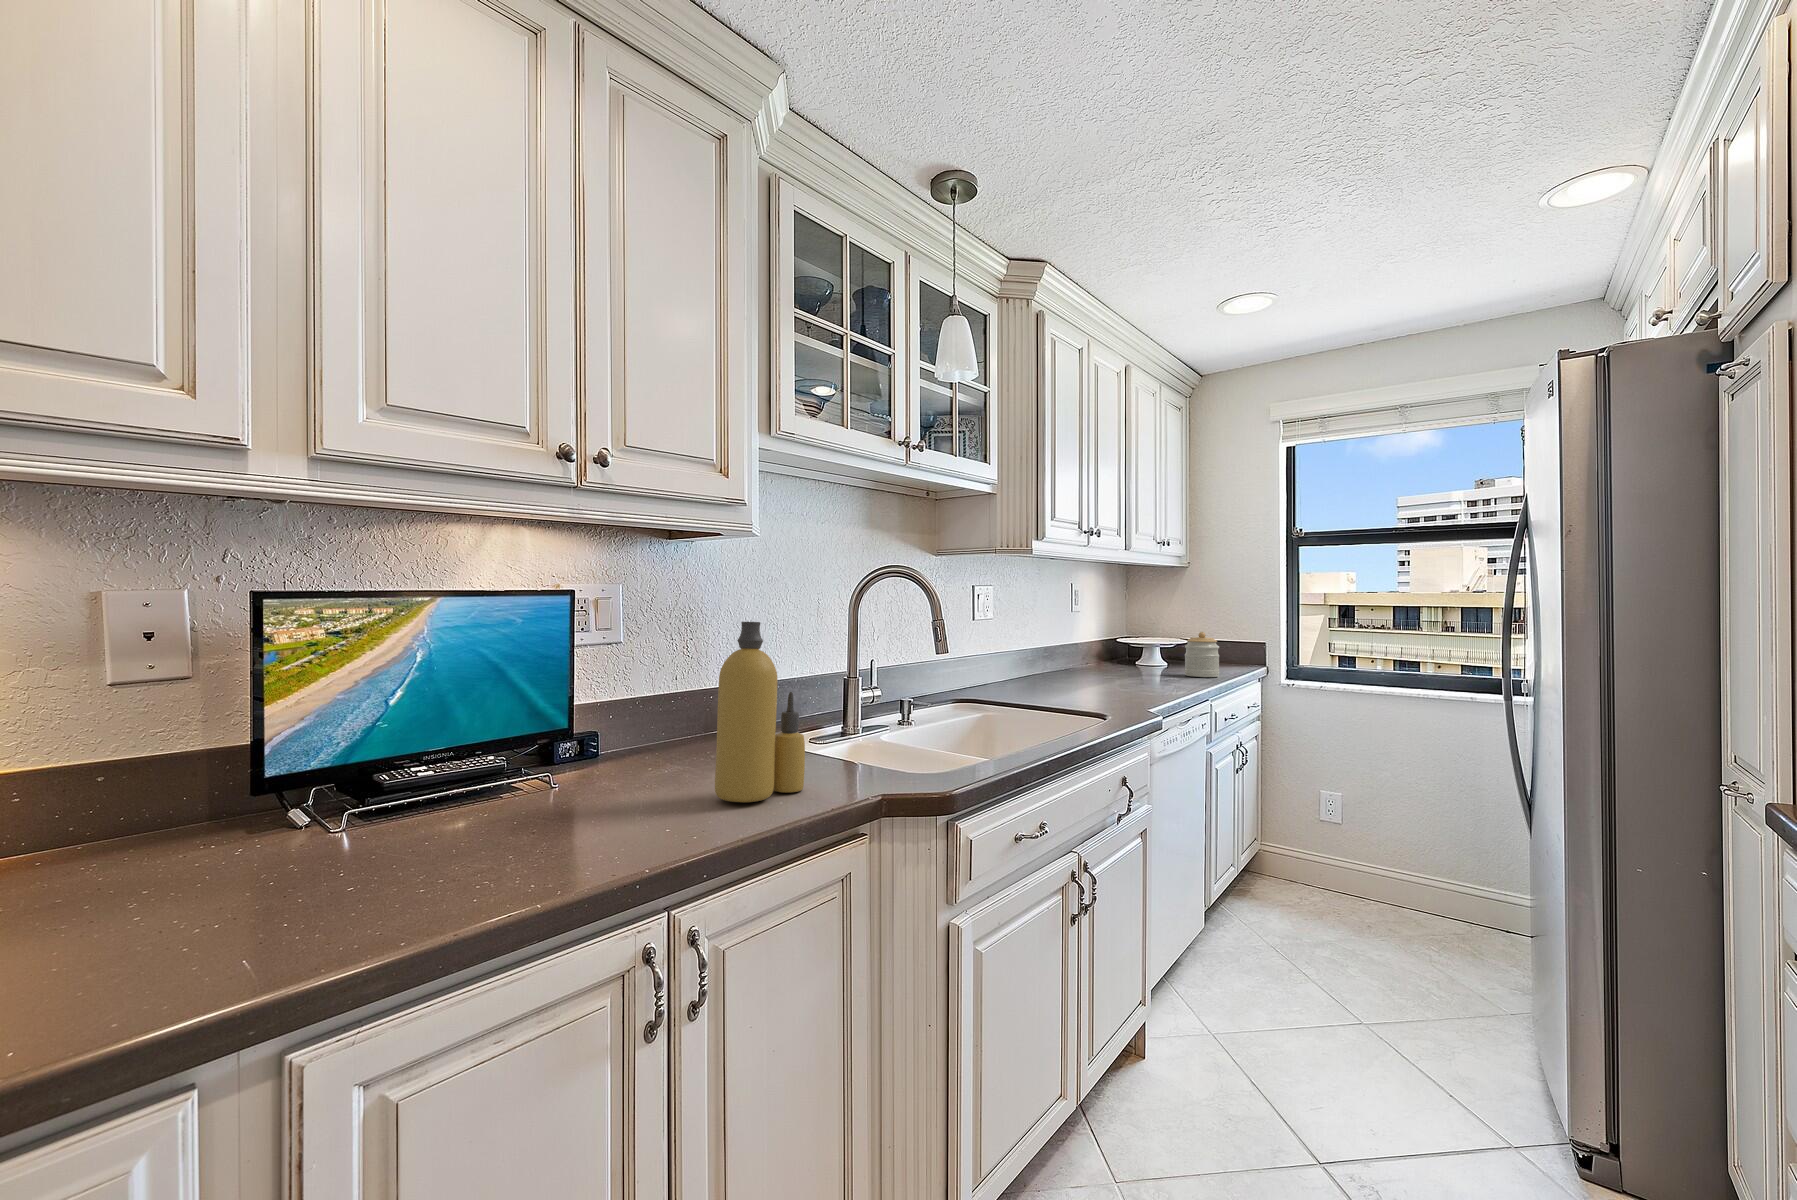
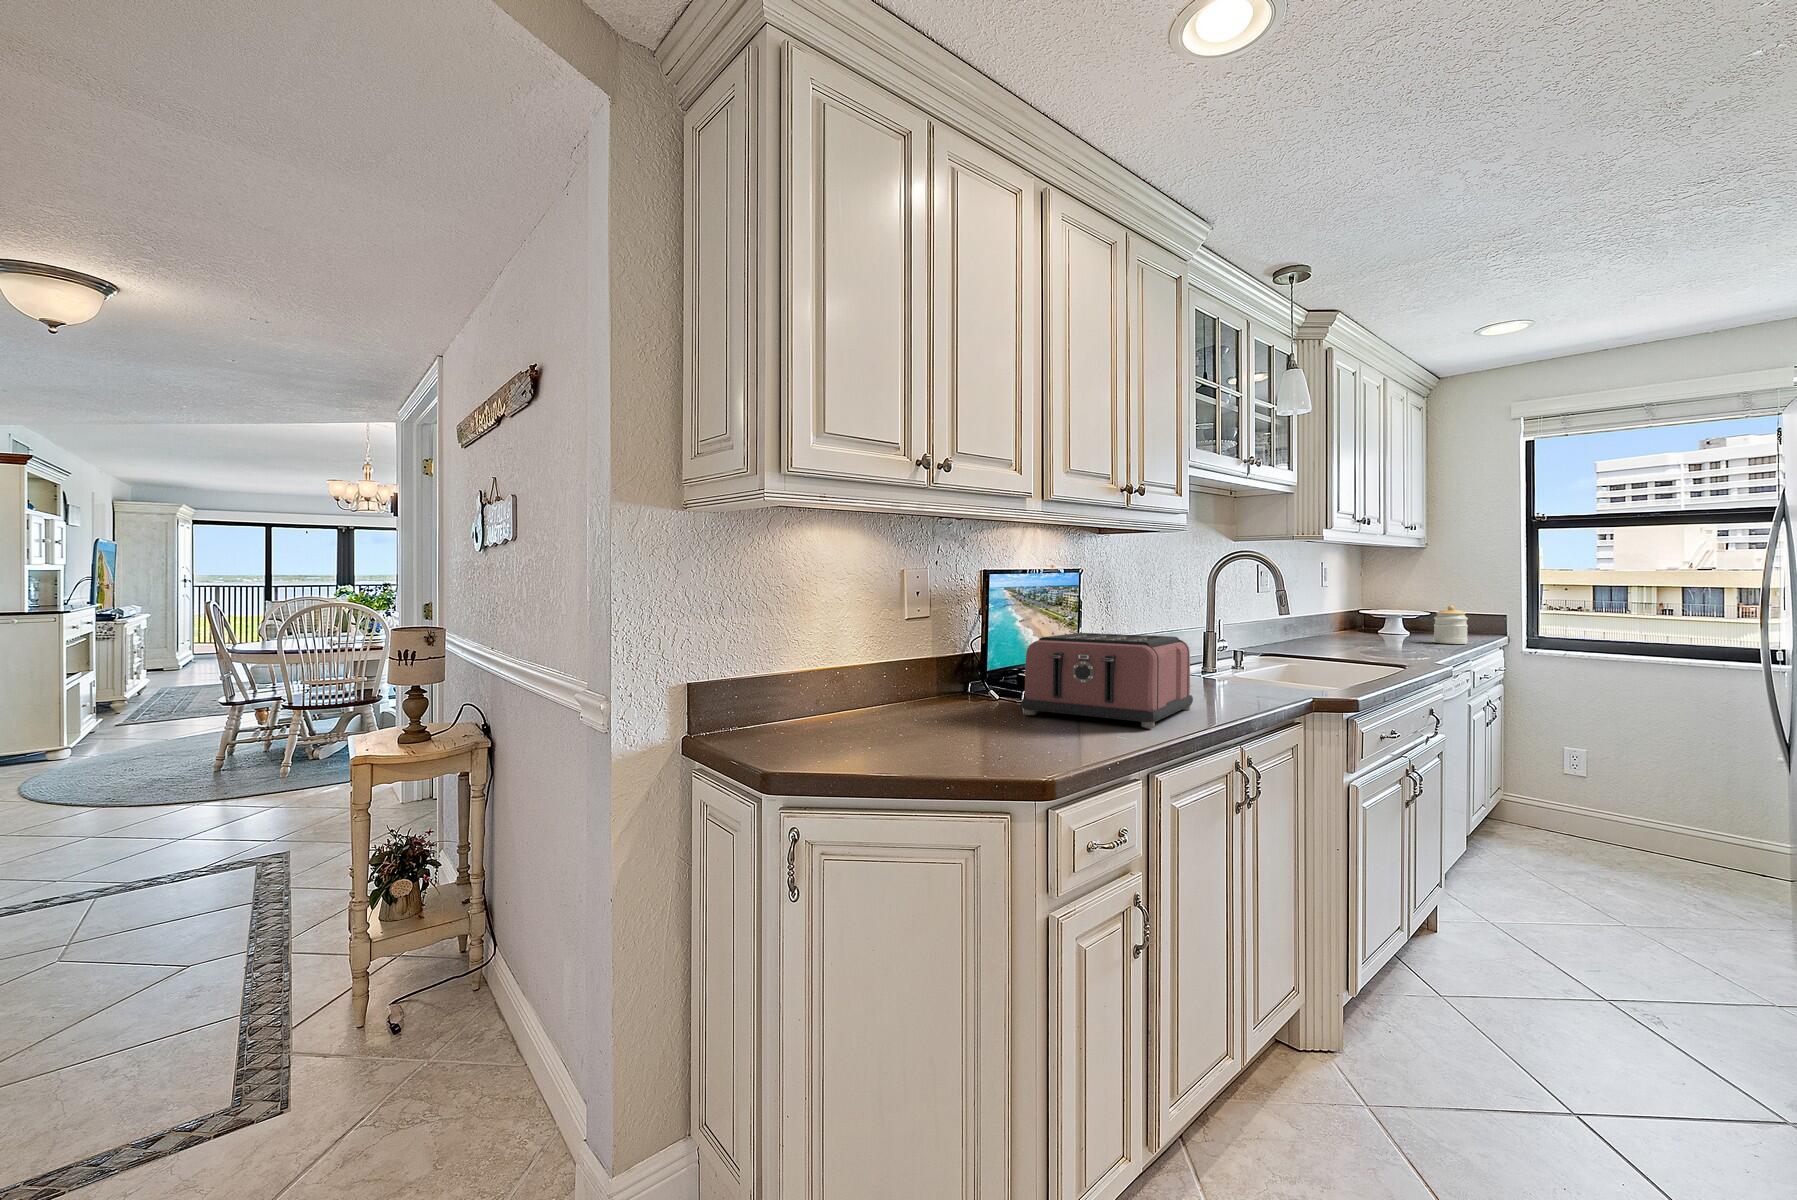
bottle: present [715,622,805,802] -> none [1204,591,1252,699]
toaster: none [243,696,640,914] -> present [1021,633,1193,728]

